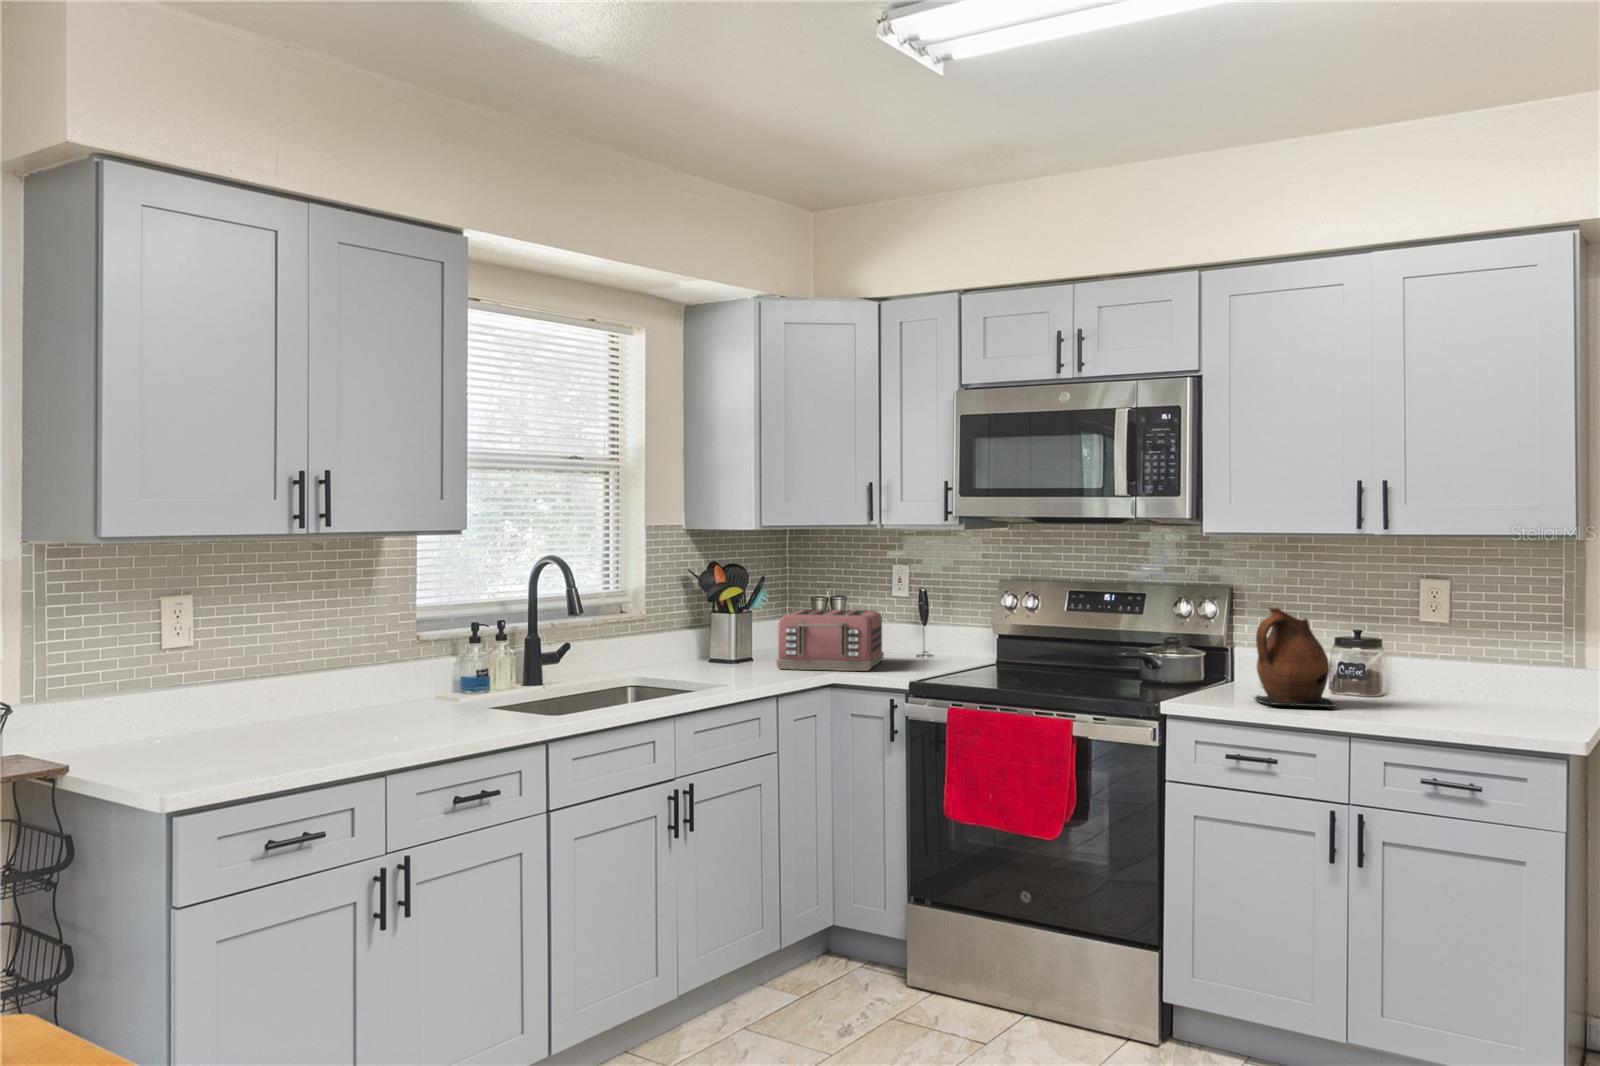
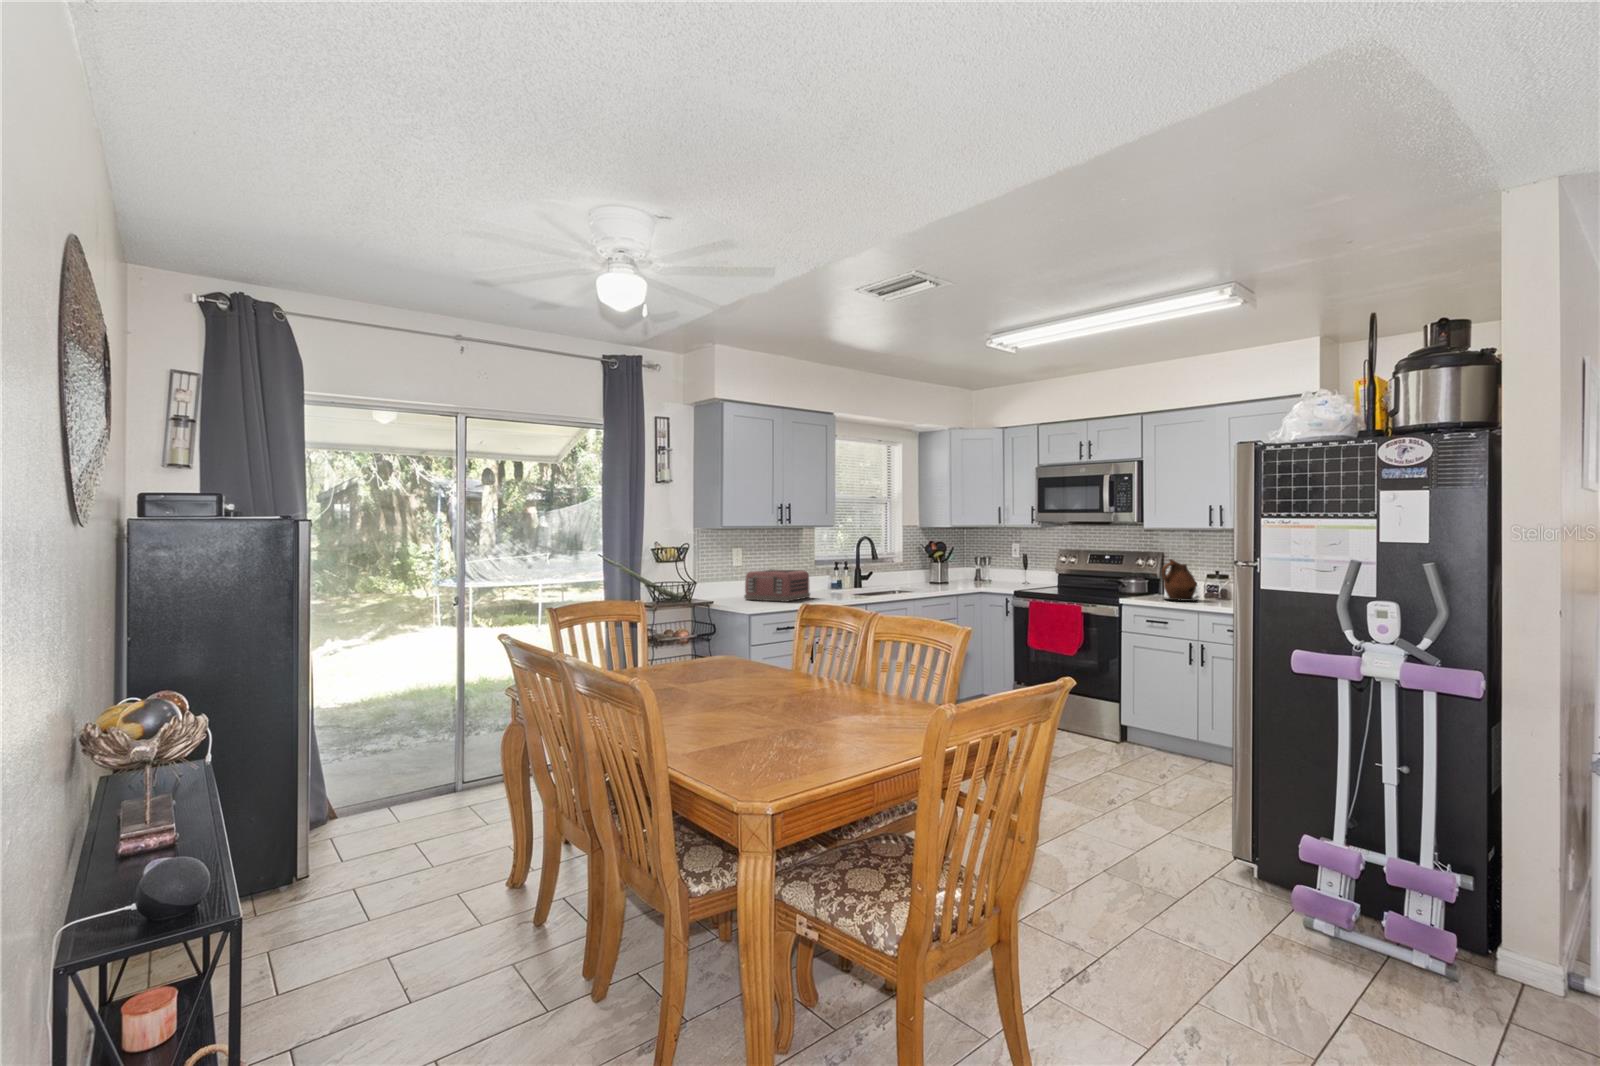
toaster: present [776,609,884,671] -> present [744,570,810,602]

